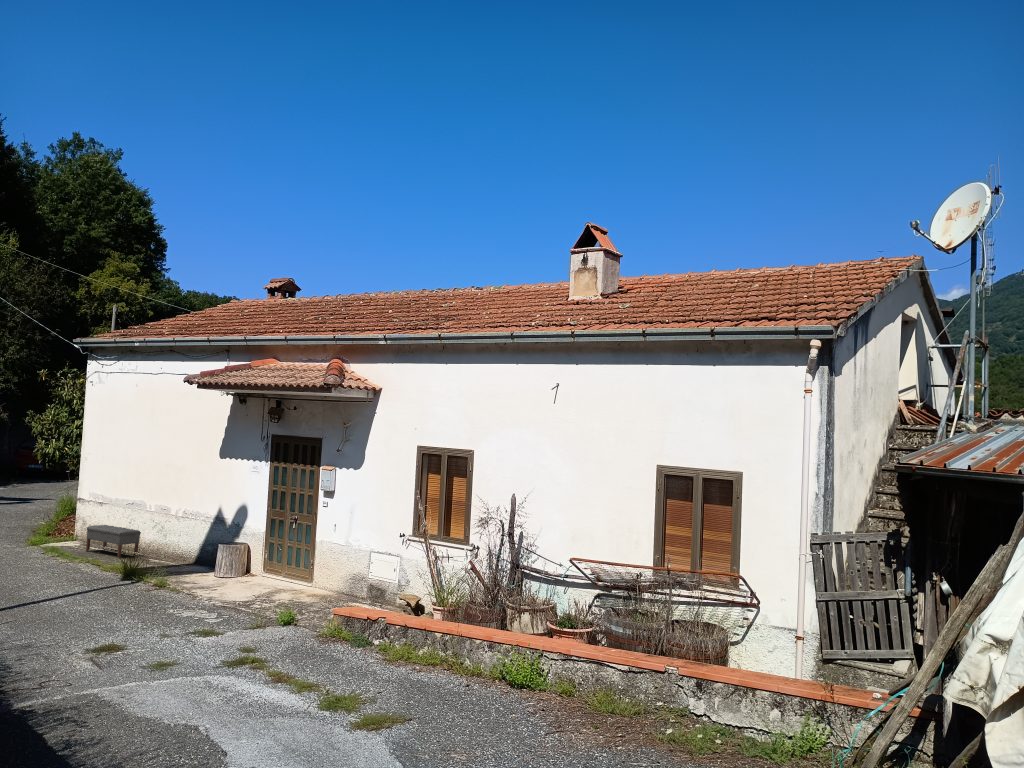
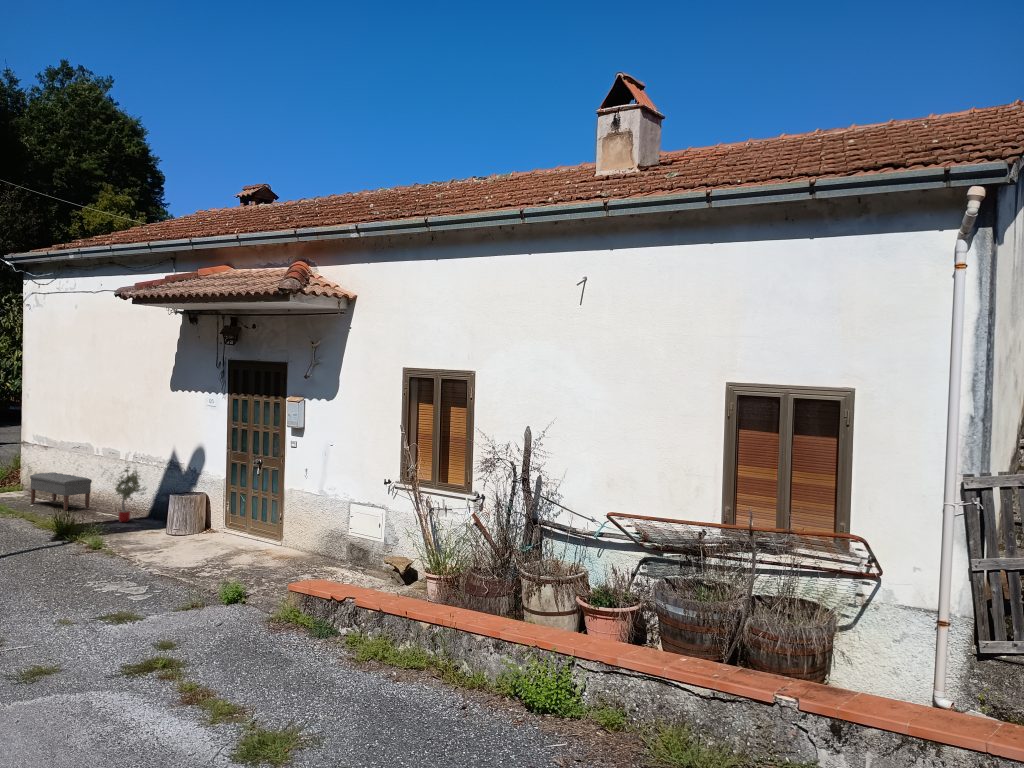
potted tree: none [165,520,194,568] -> present [115,467,146,522]

